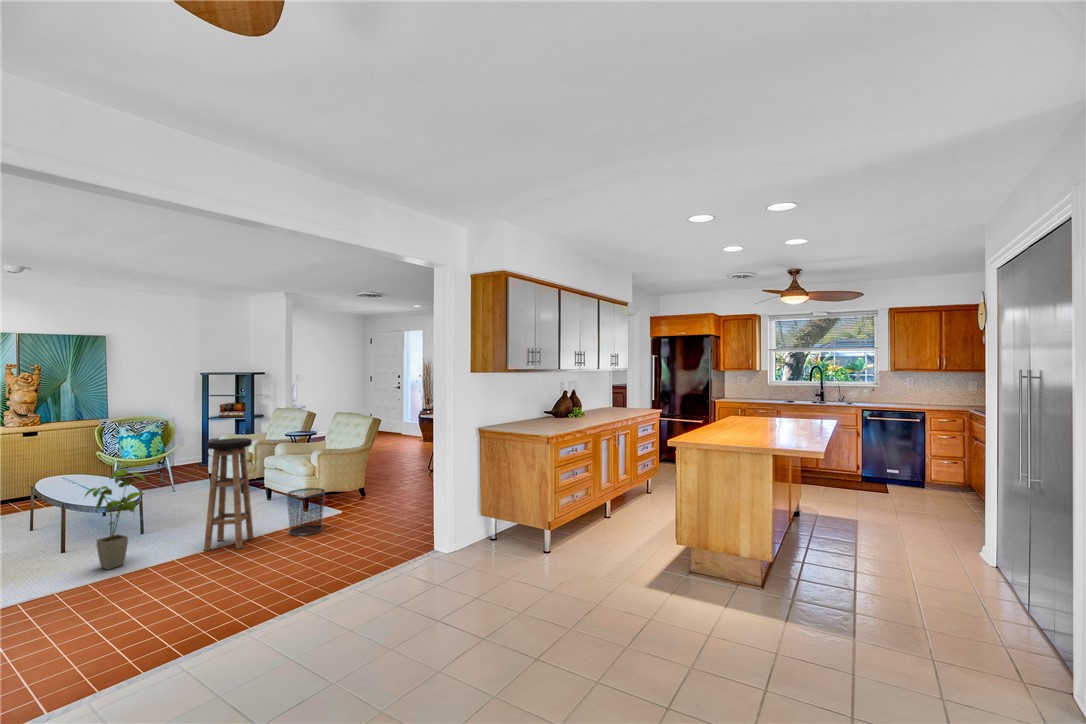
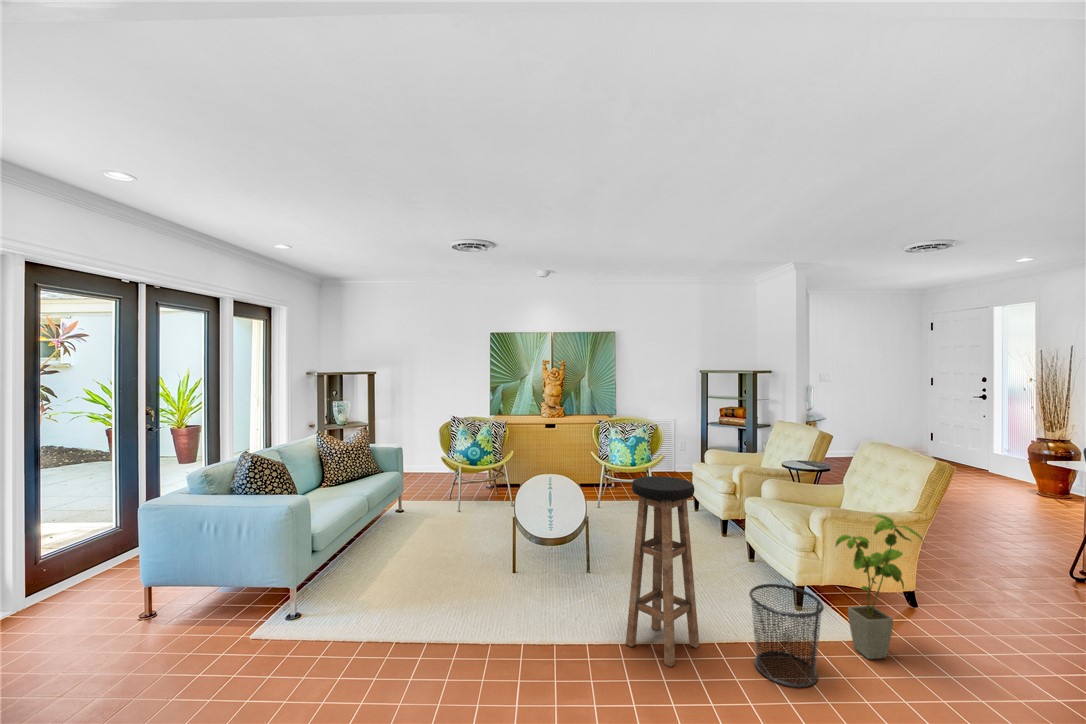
house plant: present [85,469,146,569] -> present [836,515,923,659]

